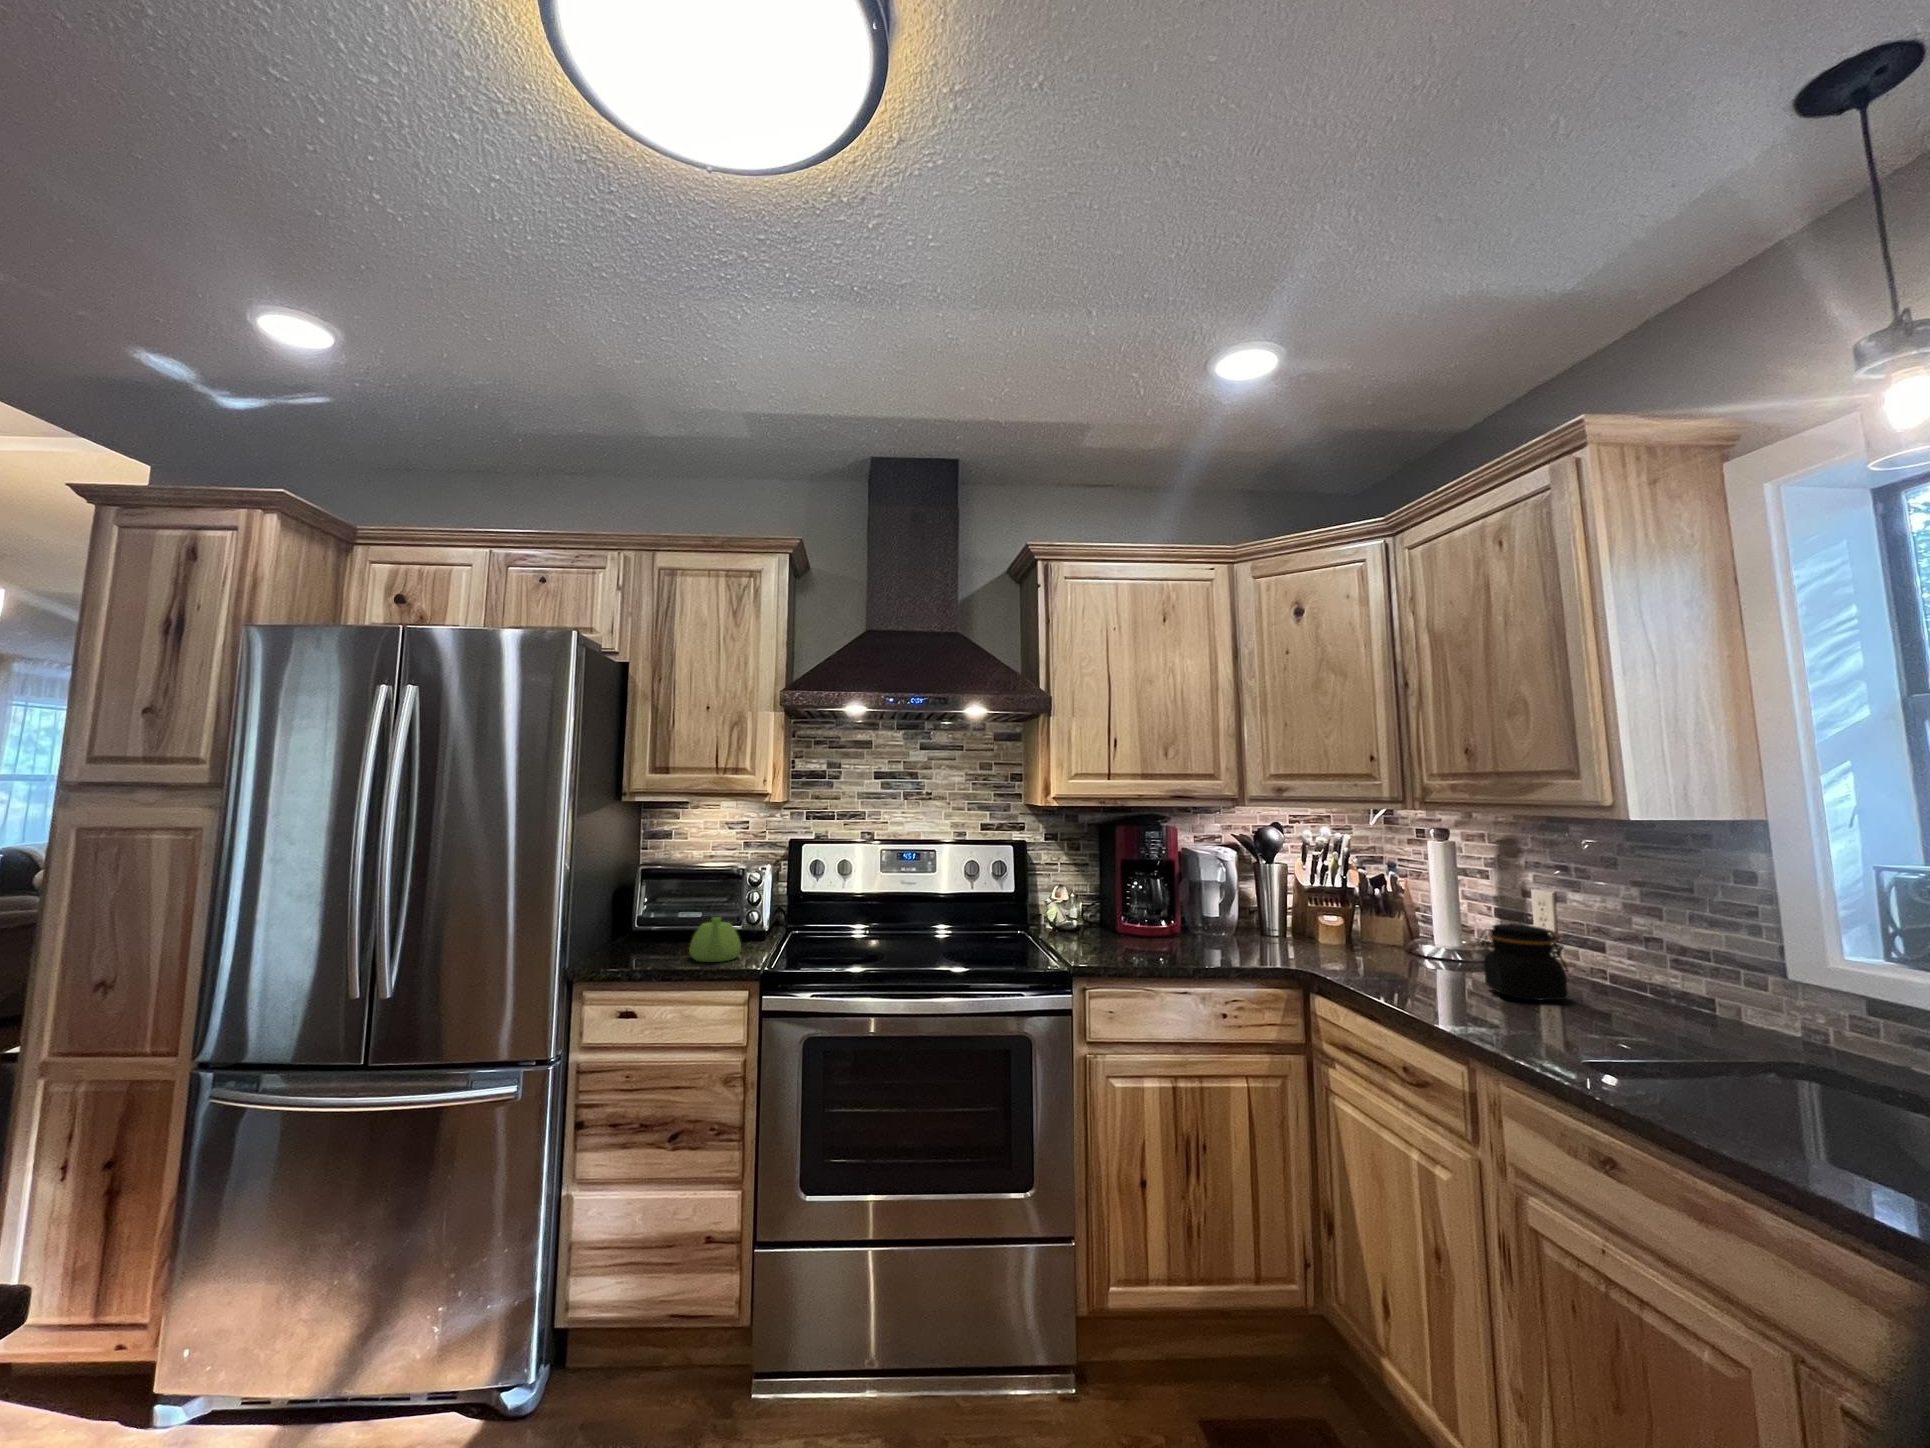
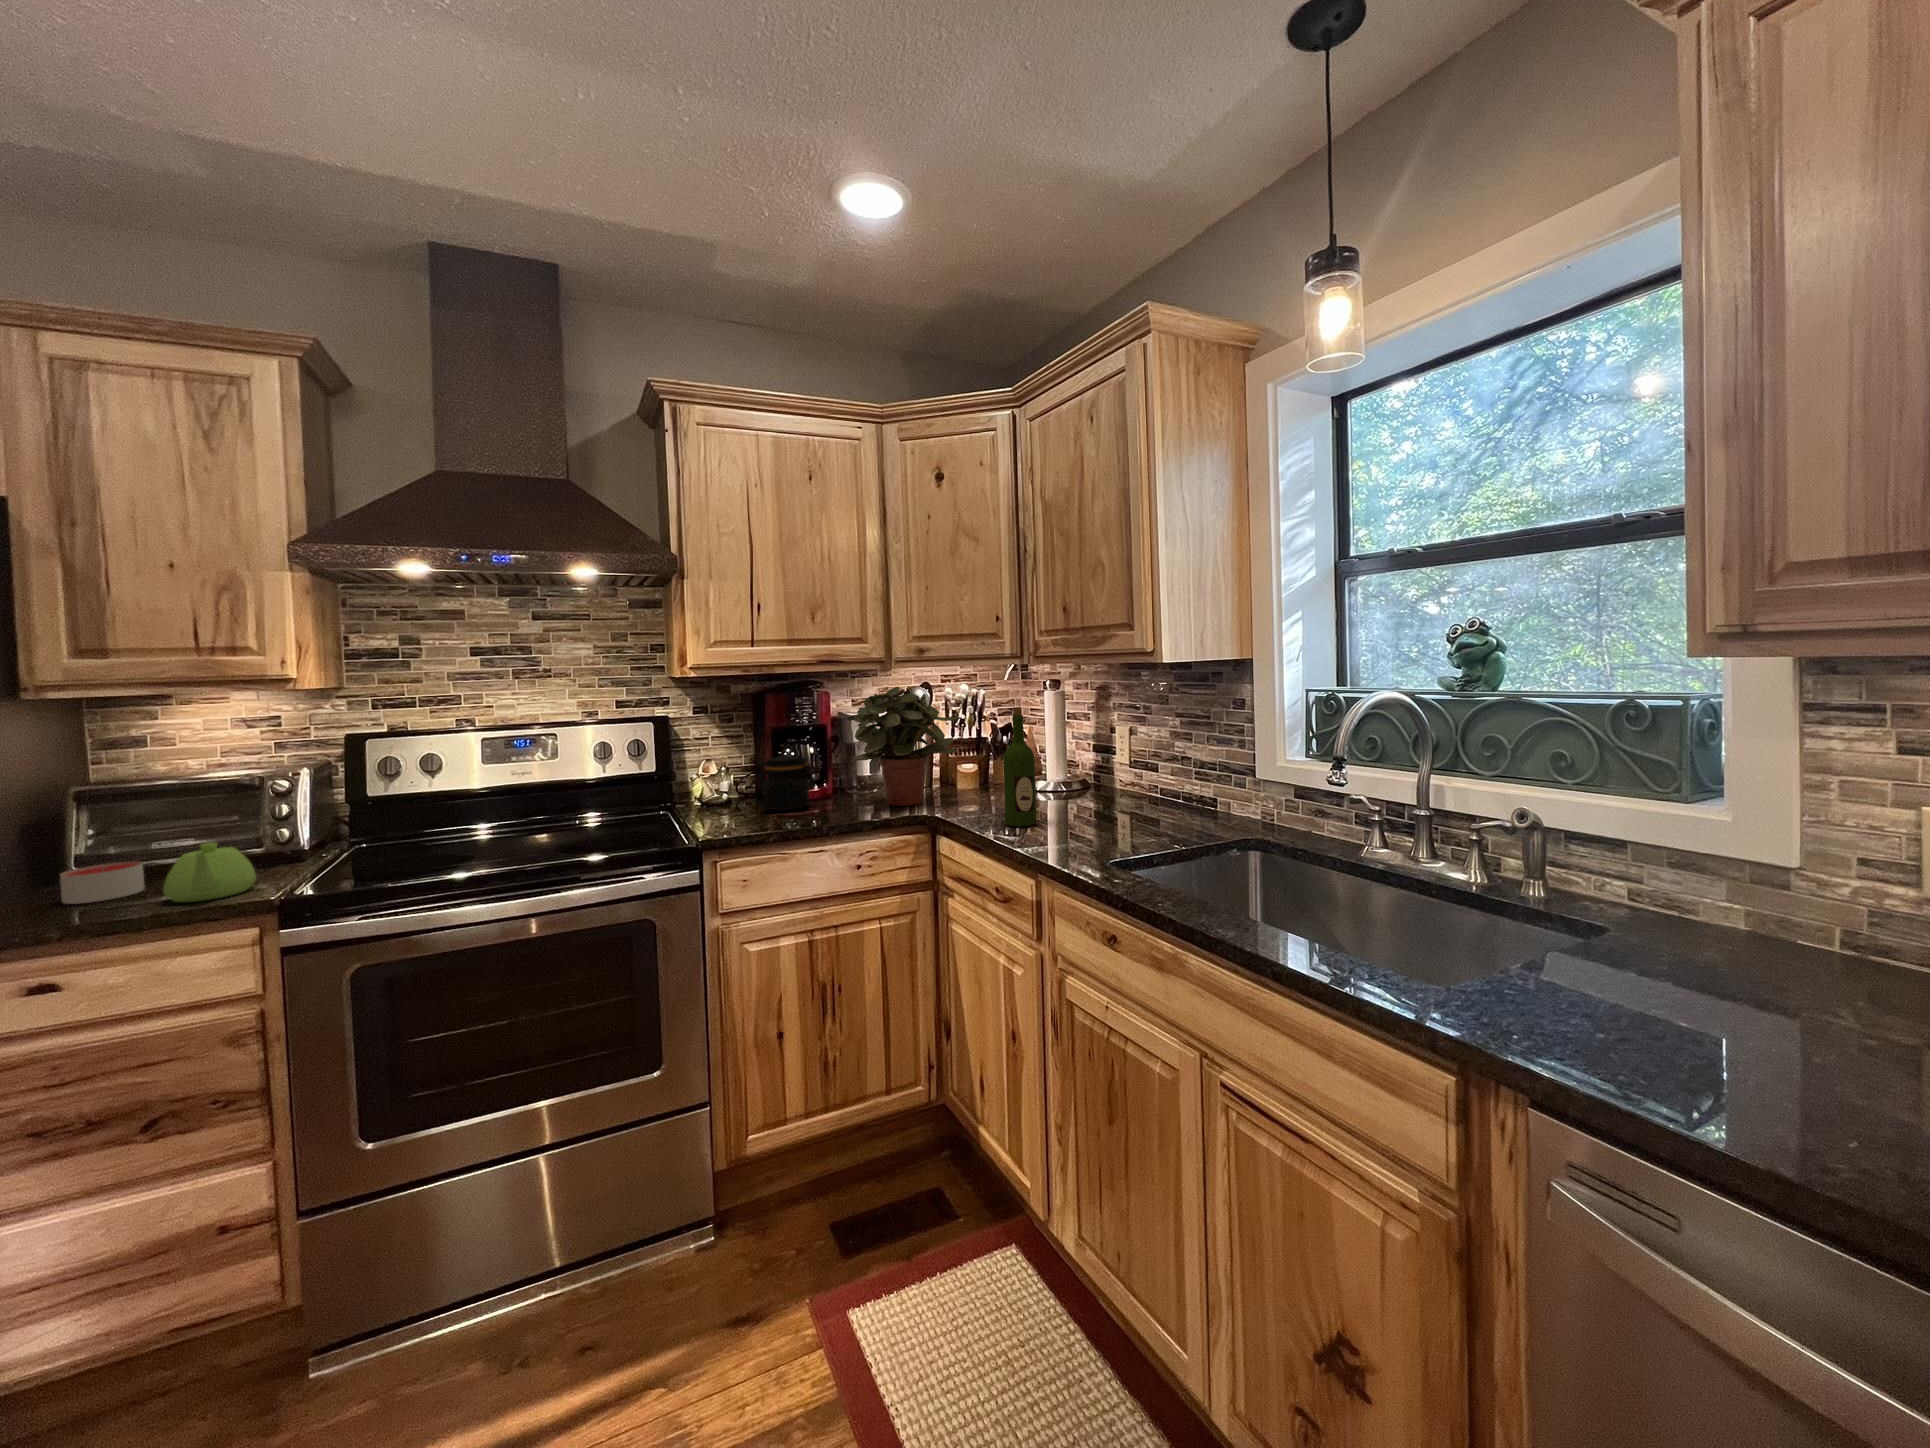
potted plant: none [1203,827,1332,956] -> present [847,687,960,806]
wine bottle: none [1400,860,1445,998] -> present [1004,707,1036,827]
candle: none [630,924,673,952] -> present [60,861,144,904]
jar: present [1477,924,1568,1000] -> present [756,756,814,810]

